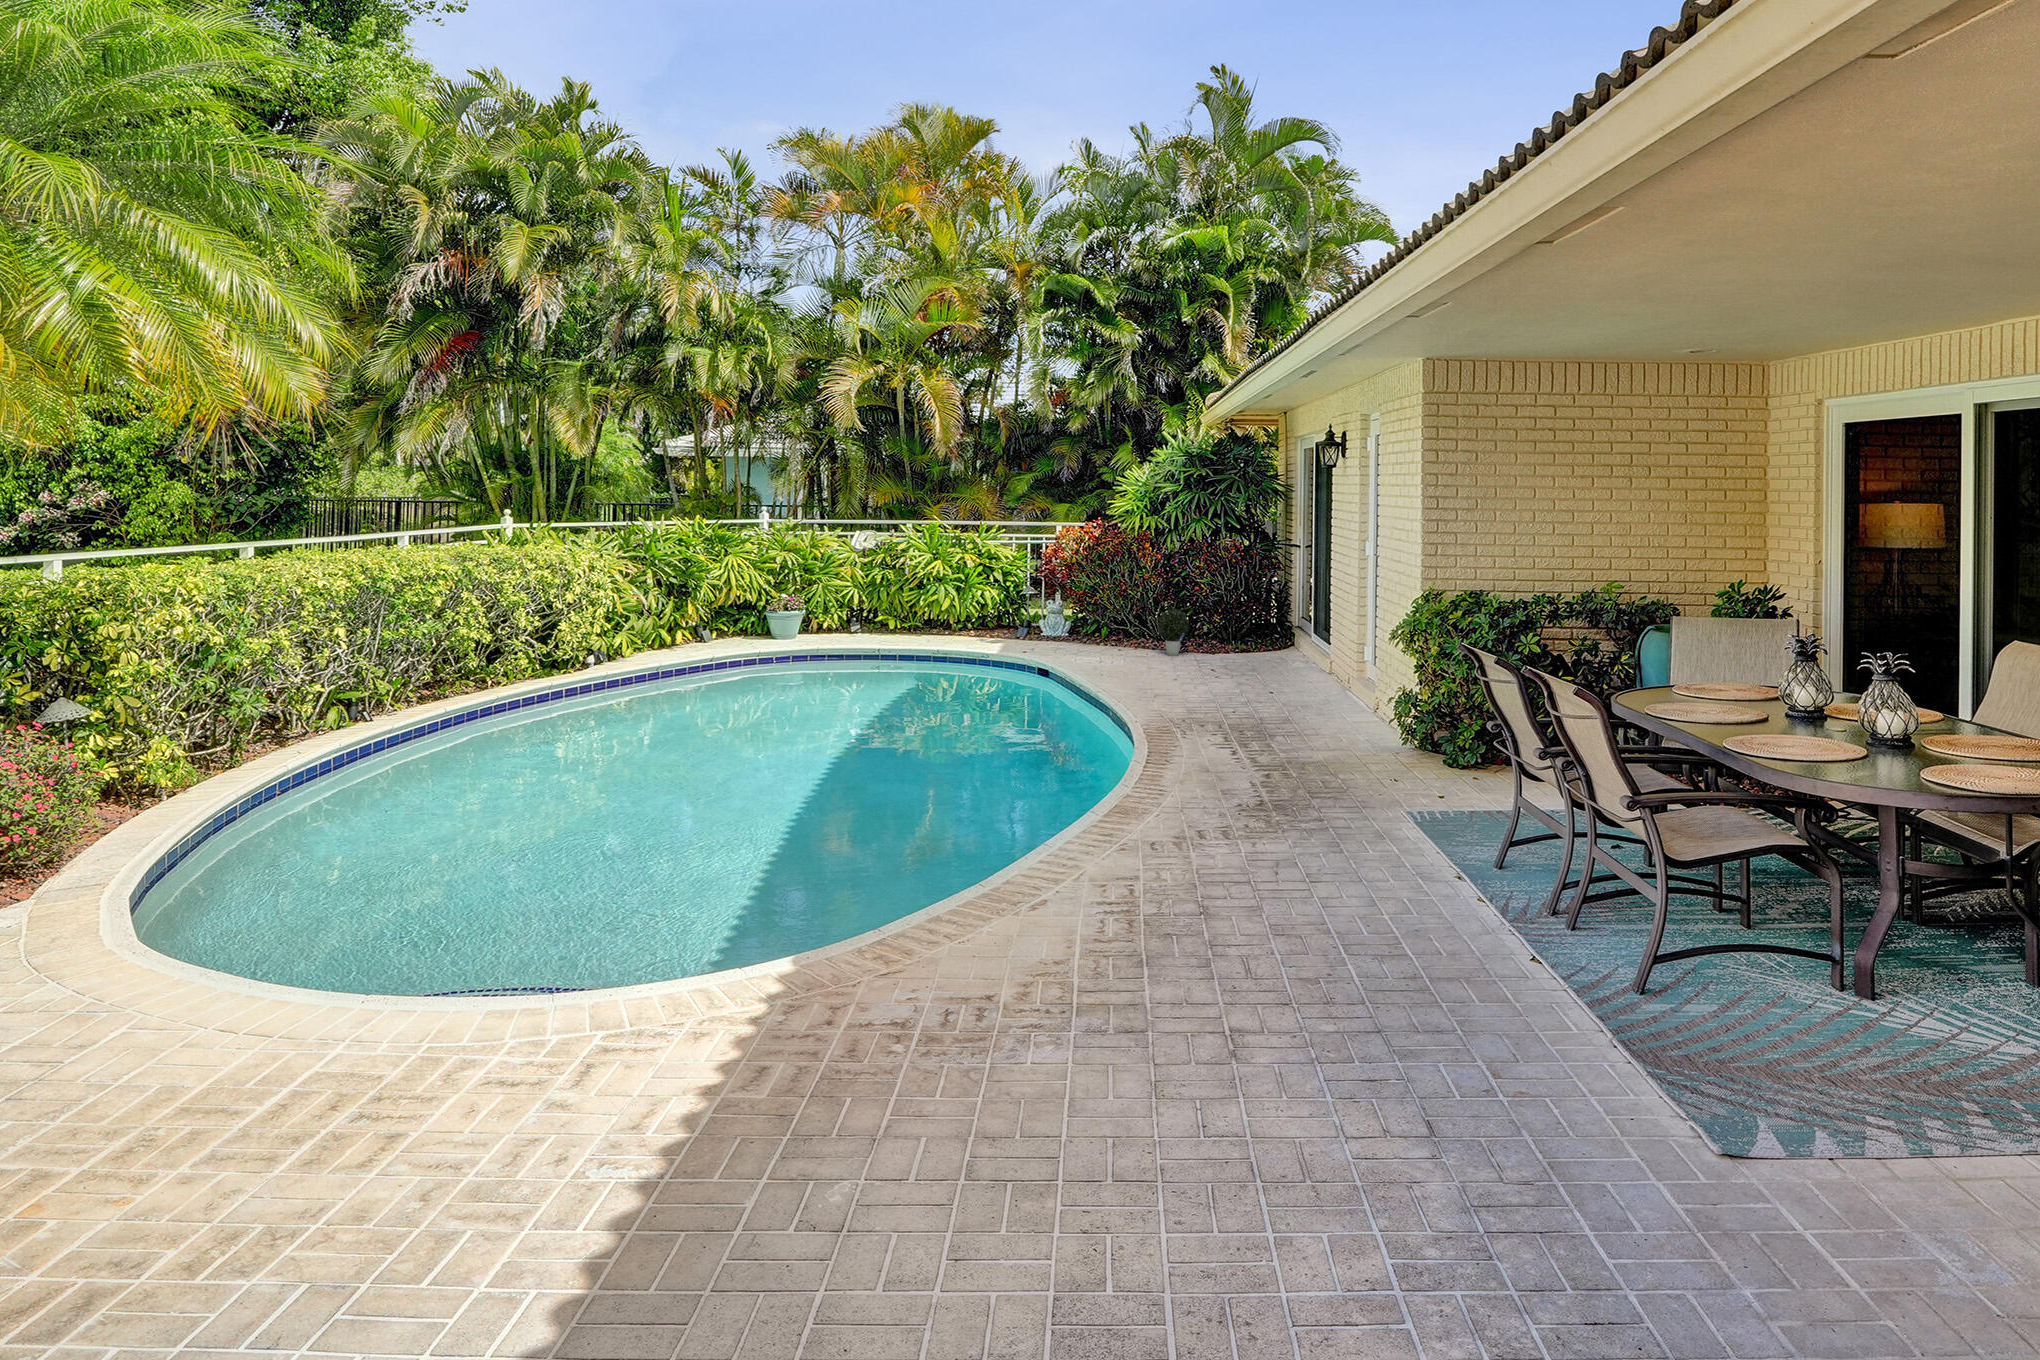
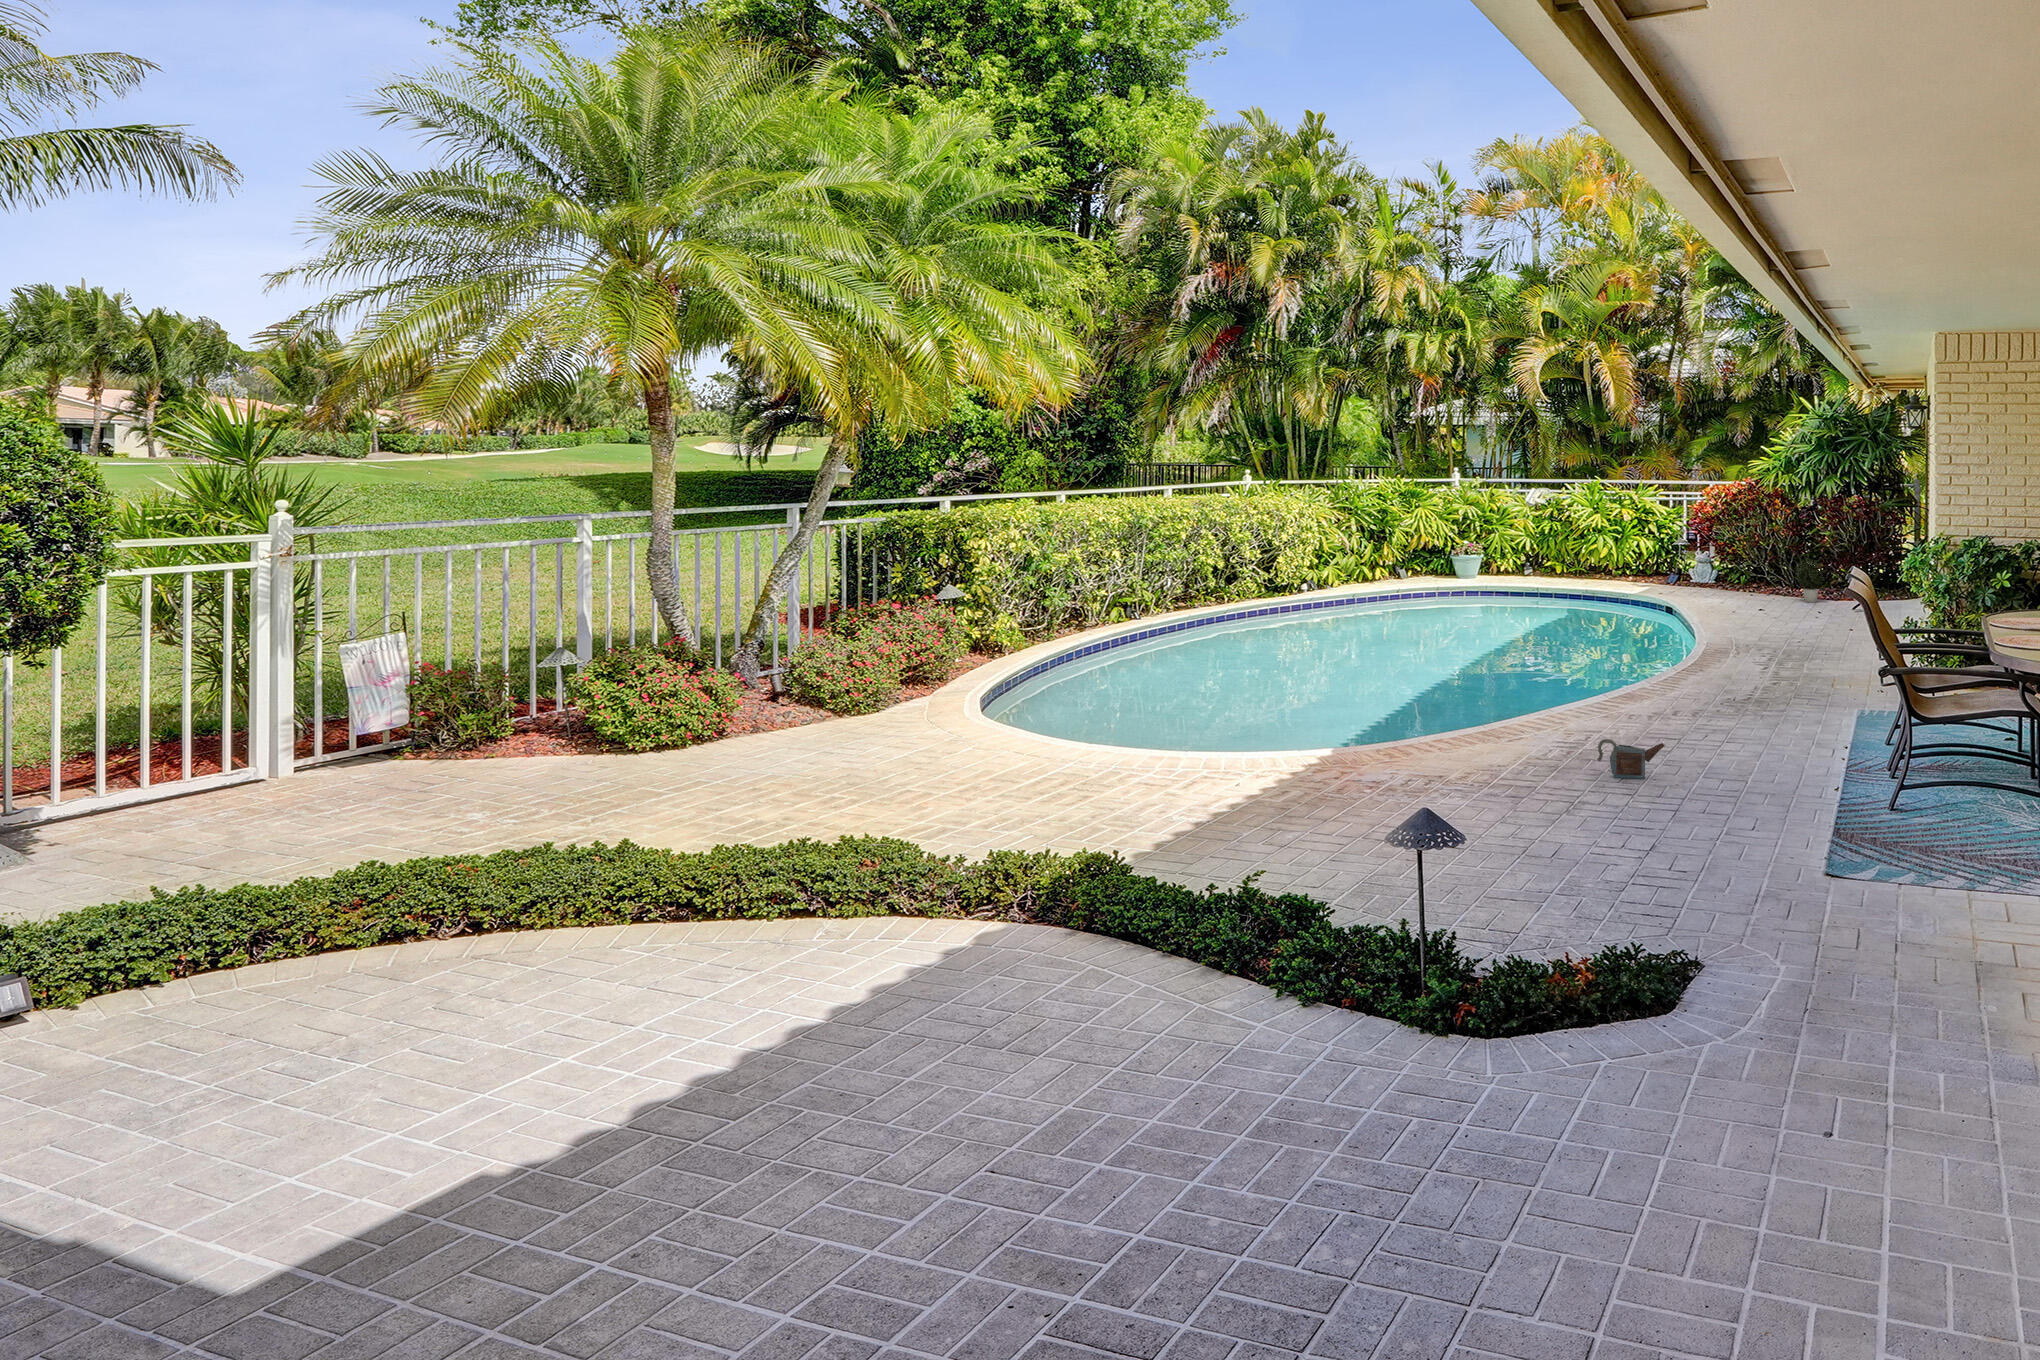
watering can: none [1163,898,1249,951] -> present [1597,739,1665,779]

